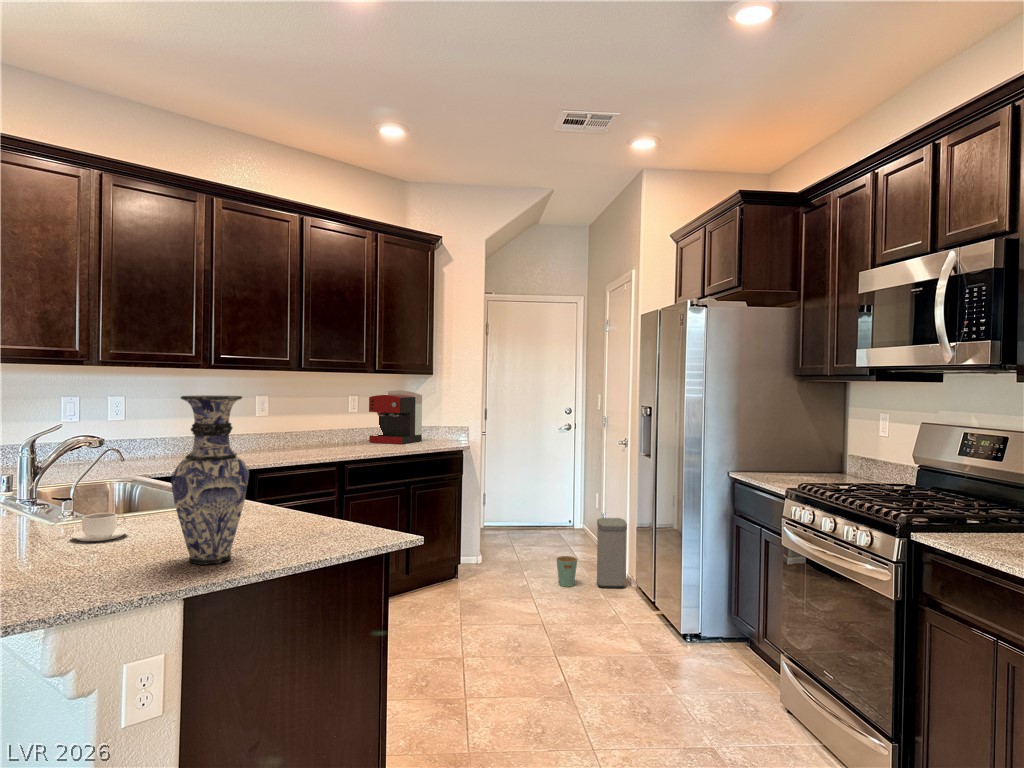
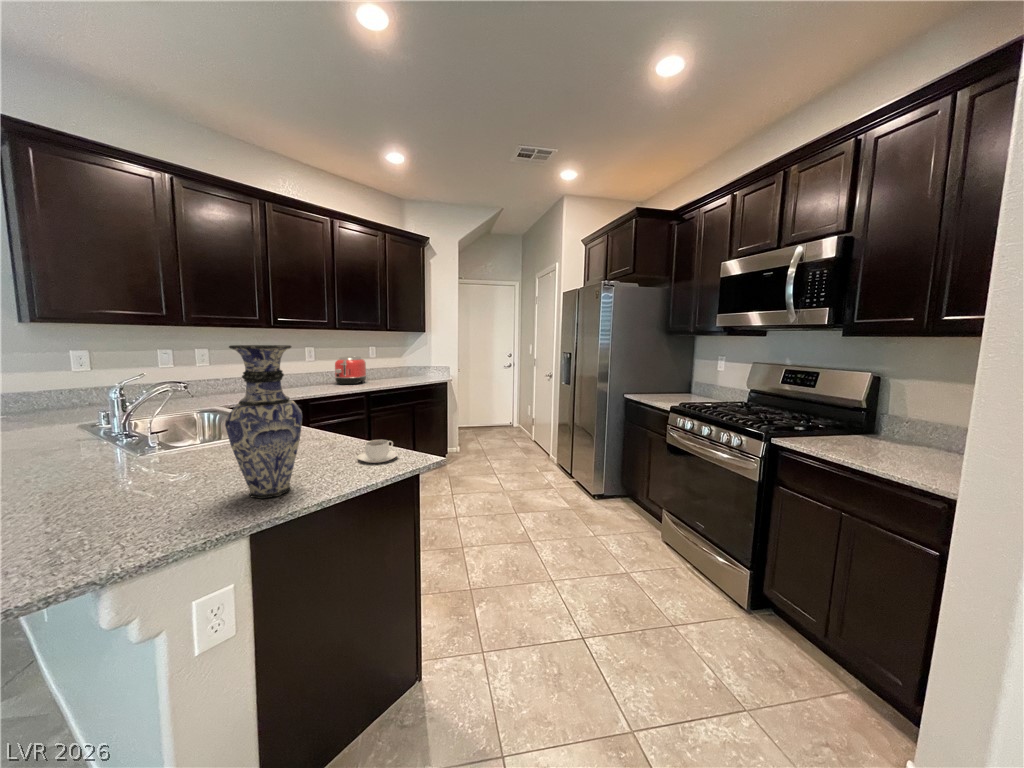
coffee maker: present [369,390,422,444] -> none [382,344,419,380]
toaster: none [299,409,344,450] -> present [335,357,366,385]
coffee cup: present [71,513,129,541] -> present [358,440,398,463]
trash can: present [556,518,627,588] -> none [509,424,554,468]

